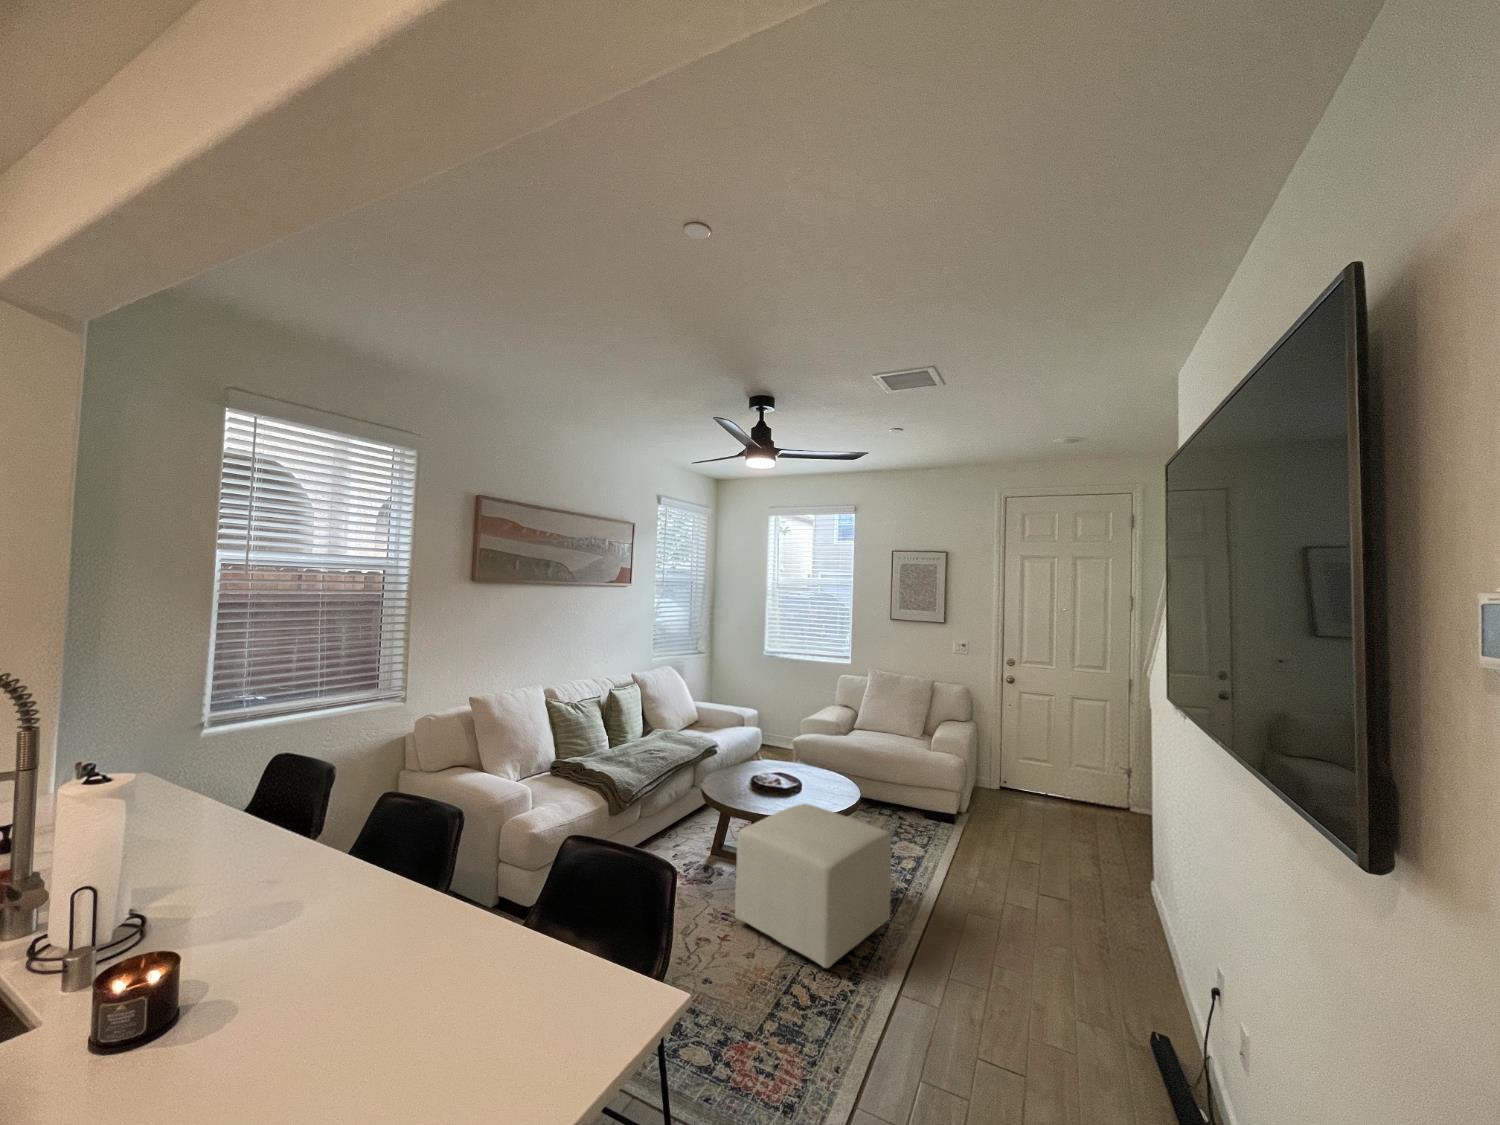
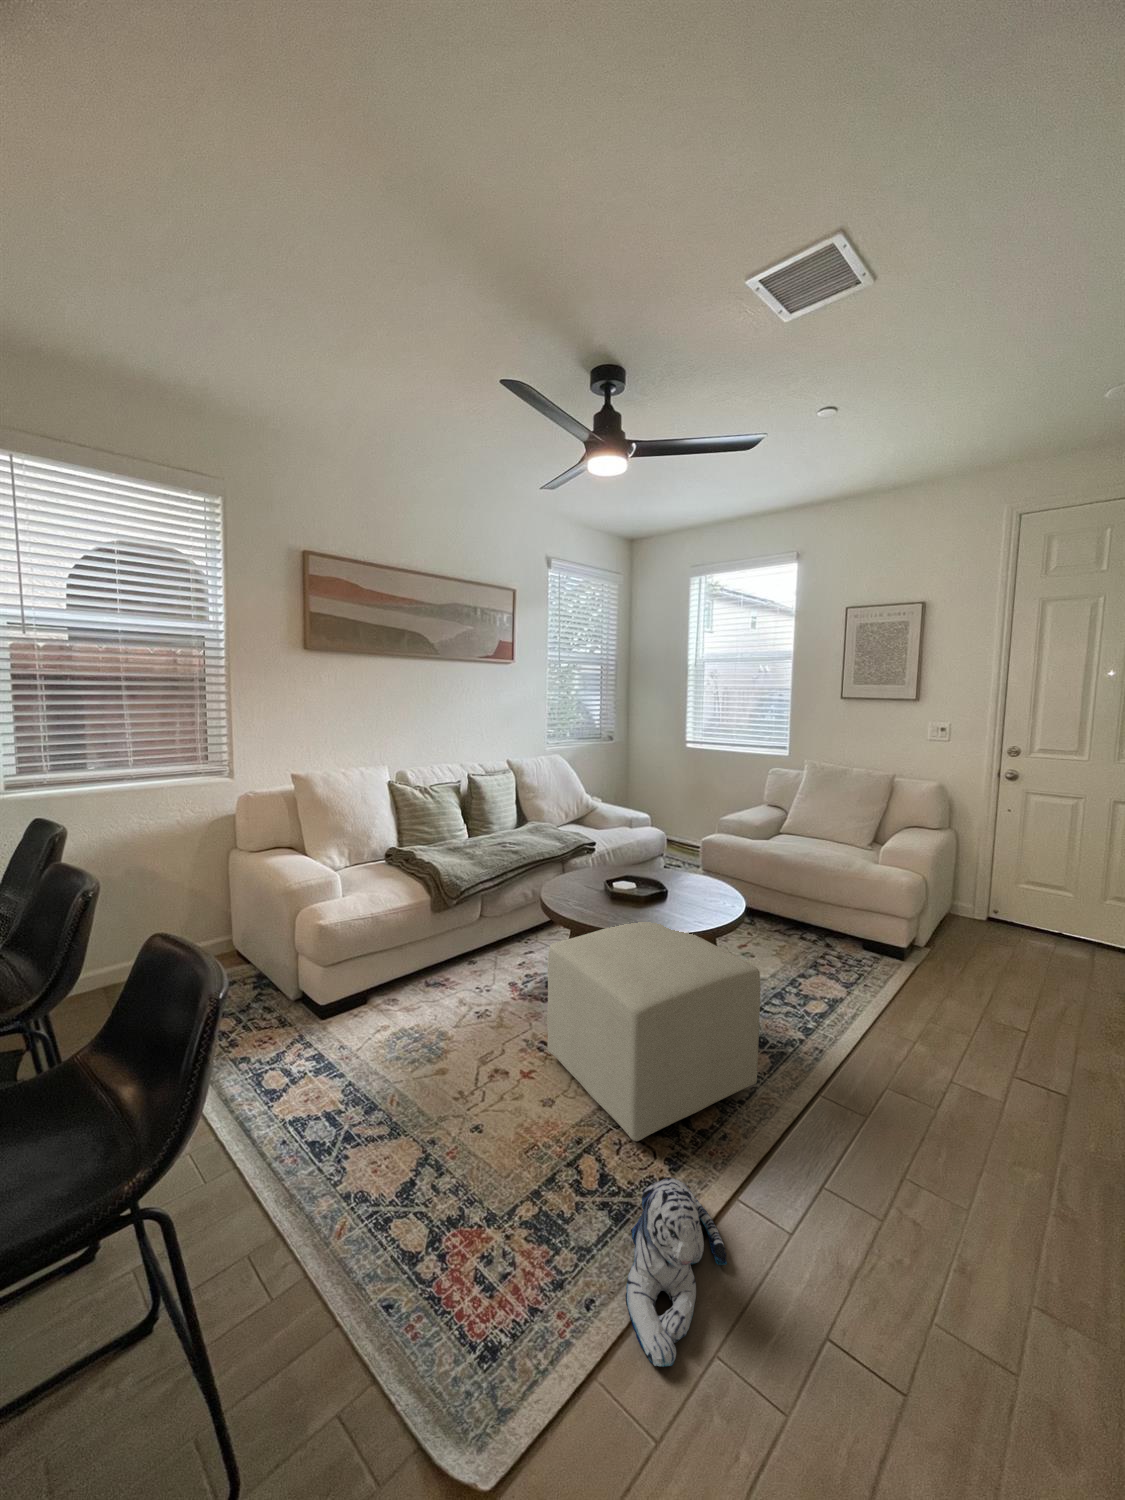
plush toy: none [845,978,911,1090] -> present [625,1178,727,1367]

